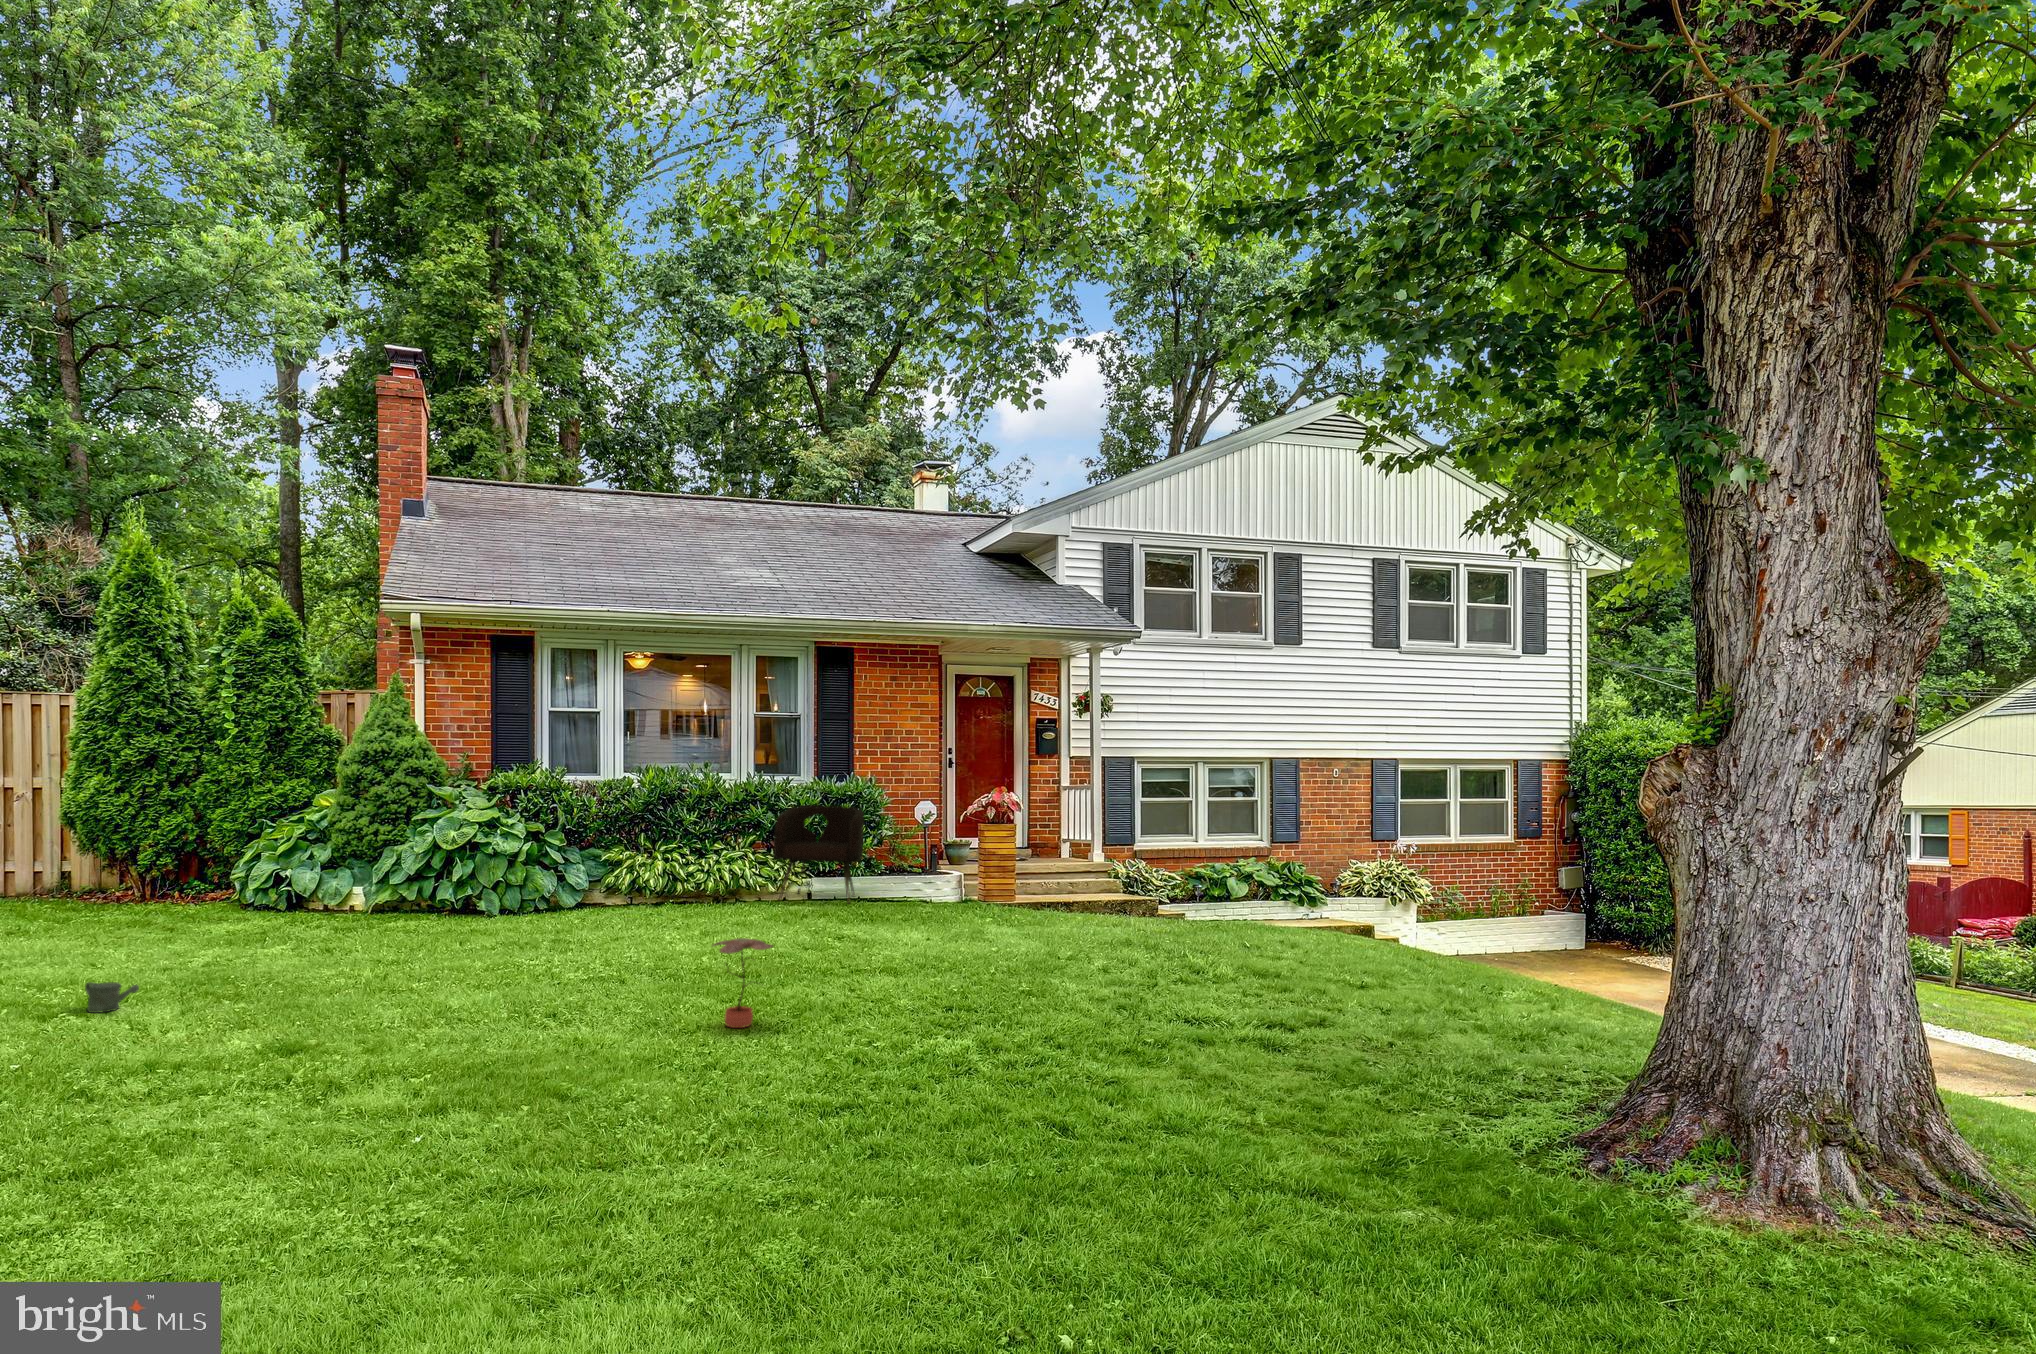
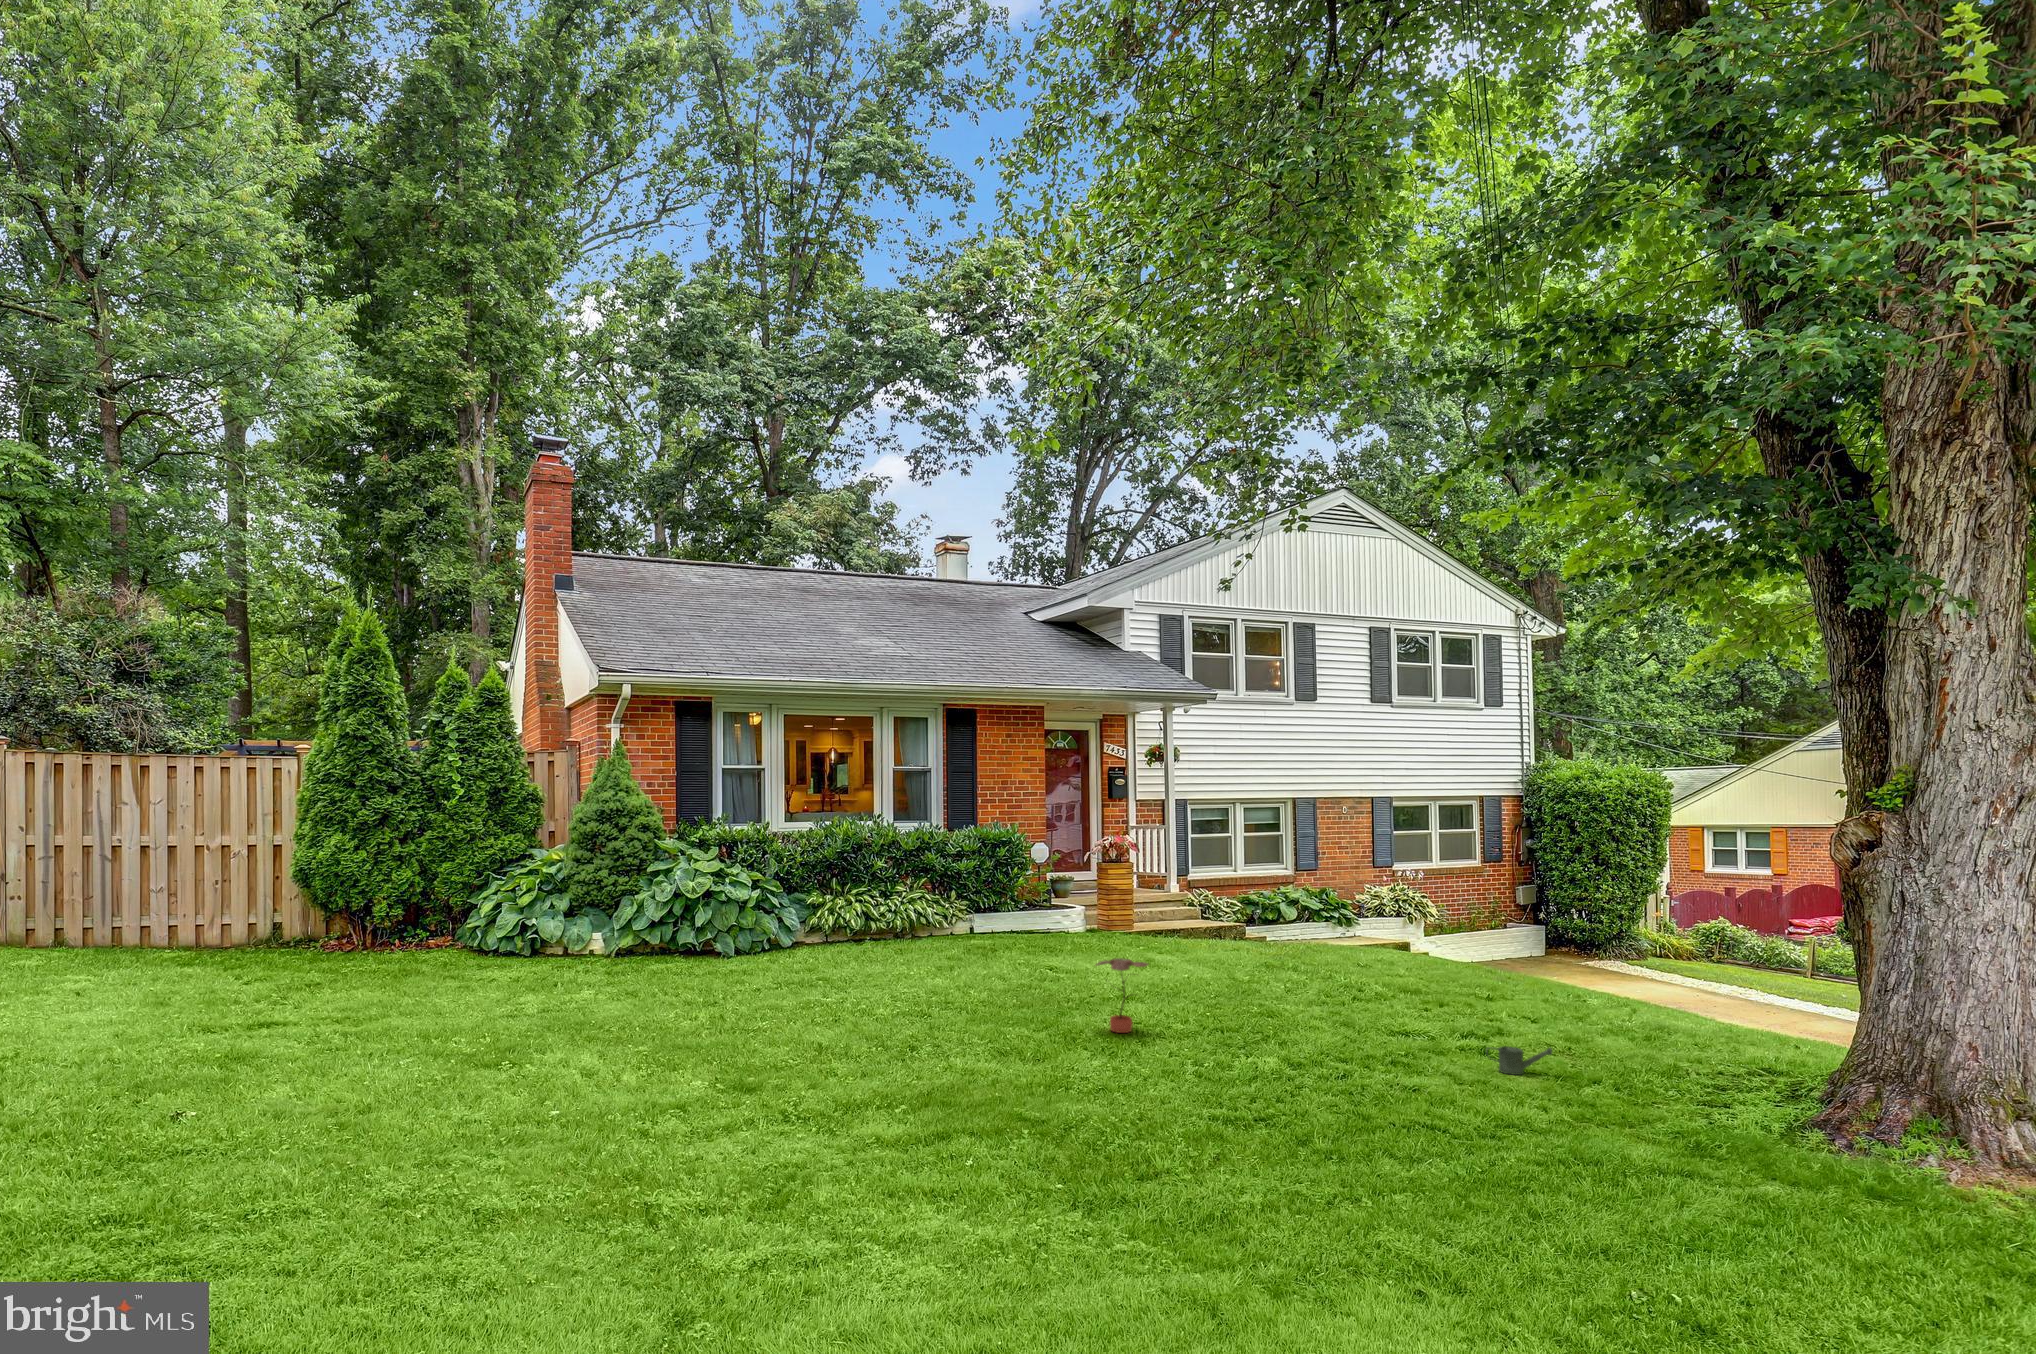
armchair: present [774,805,864,903] -> none [947,849,1022,935]
watering can: present [85,982,139,1013] -> present [1486,1046,1552,1075]

